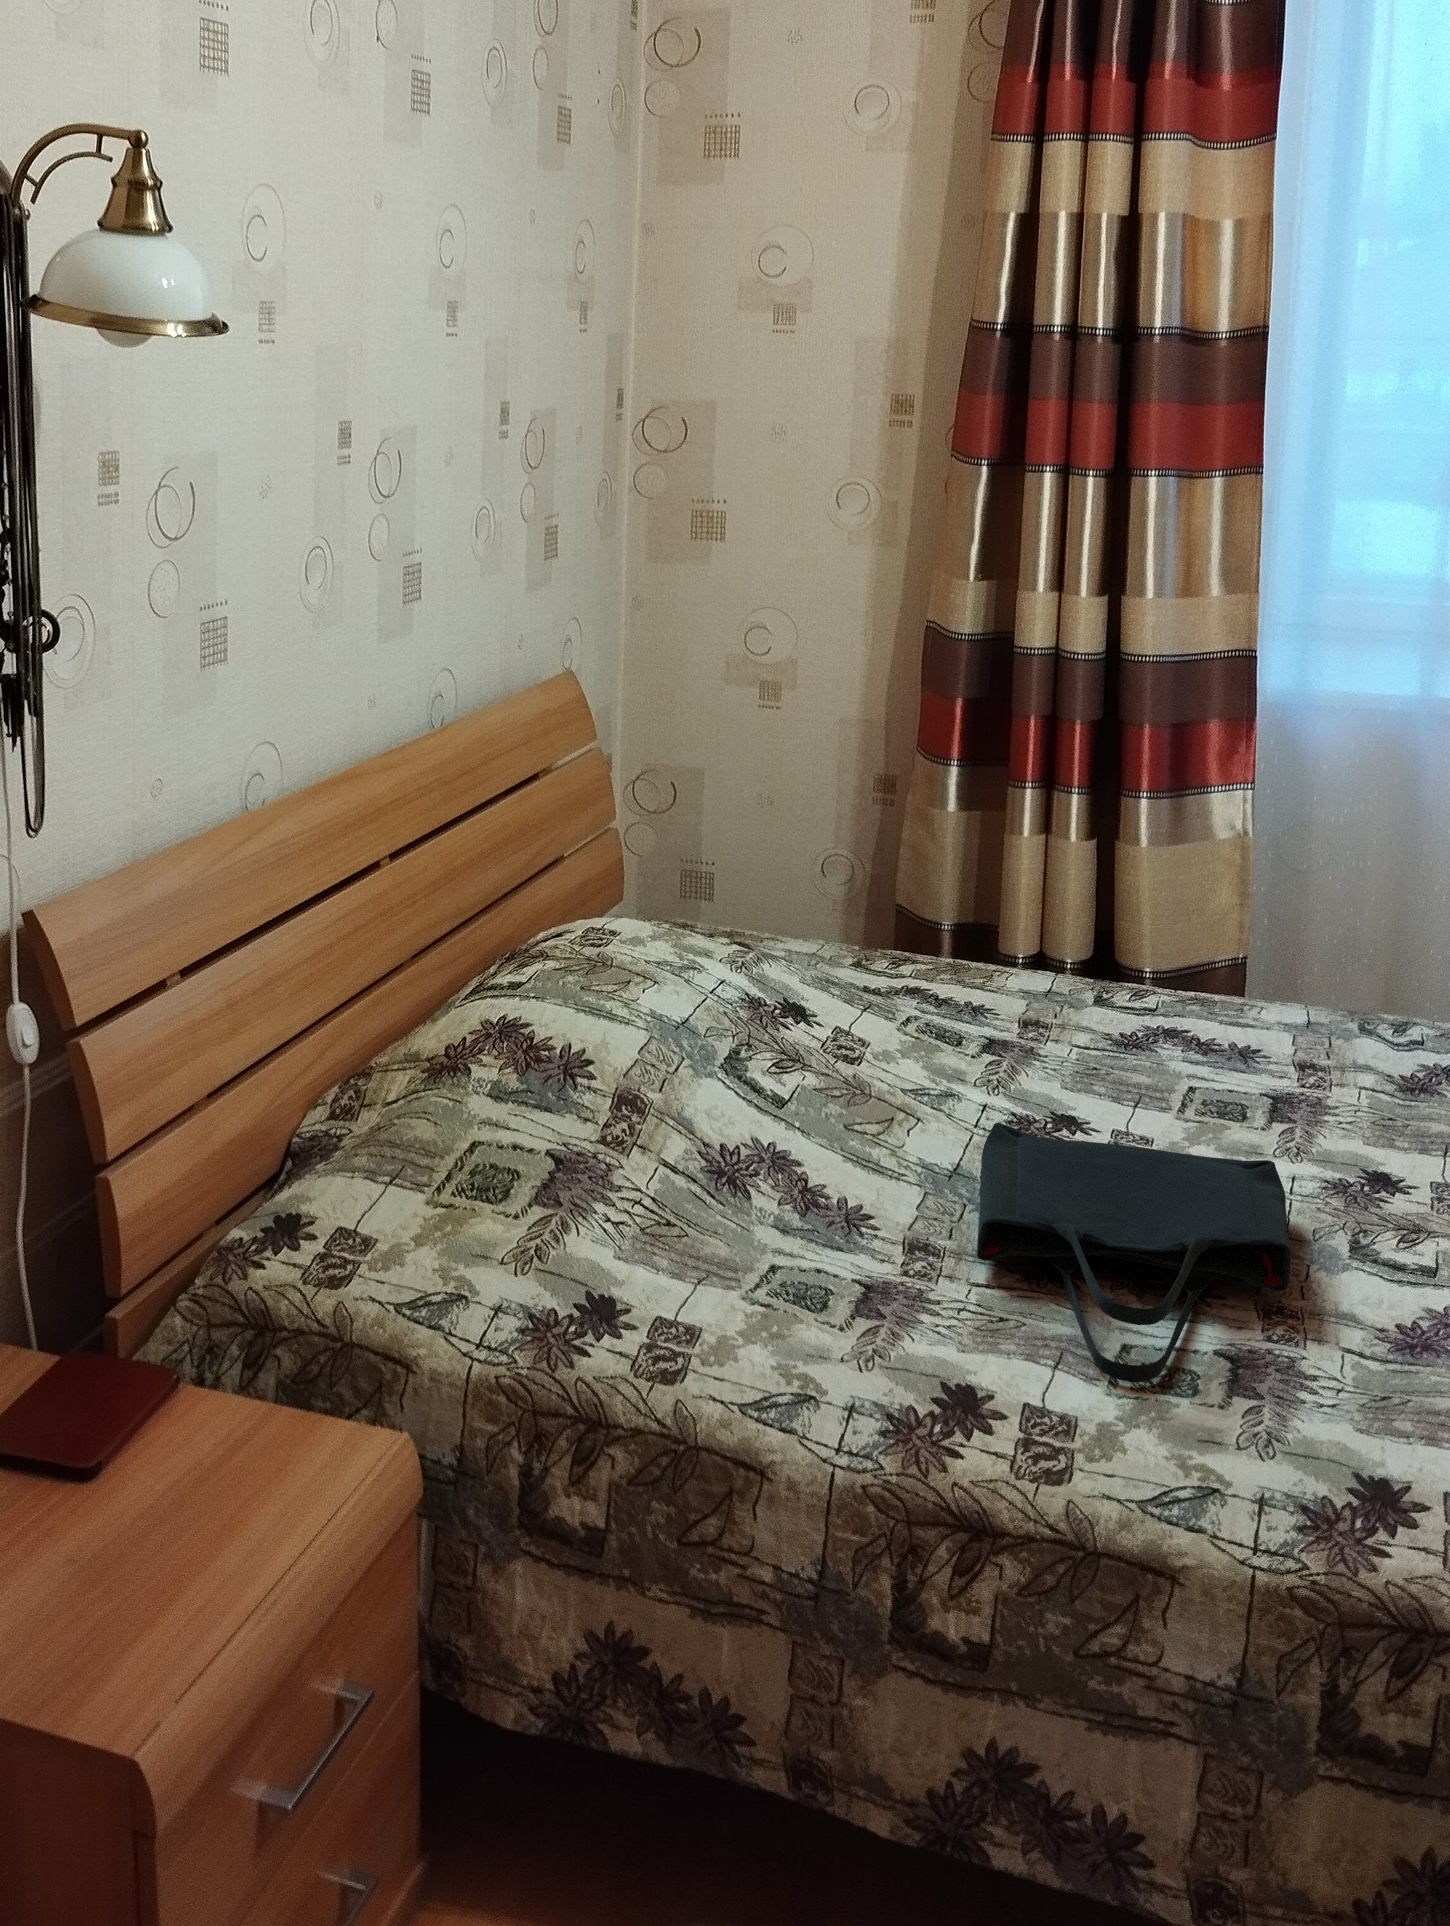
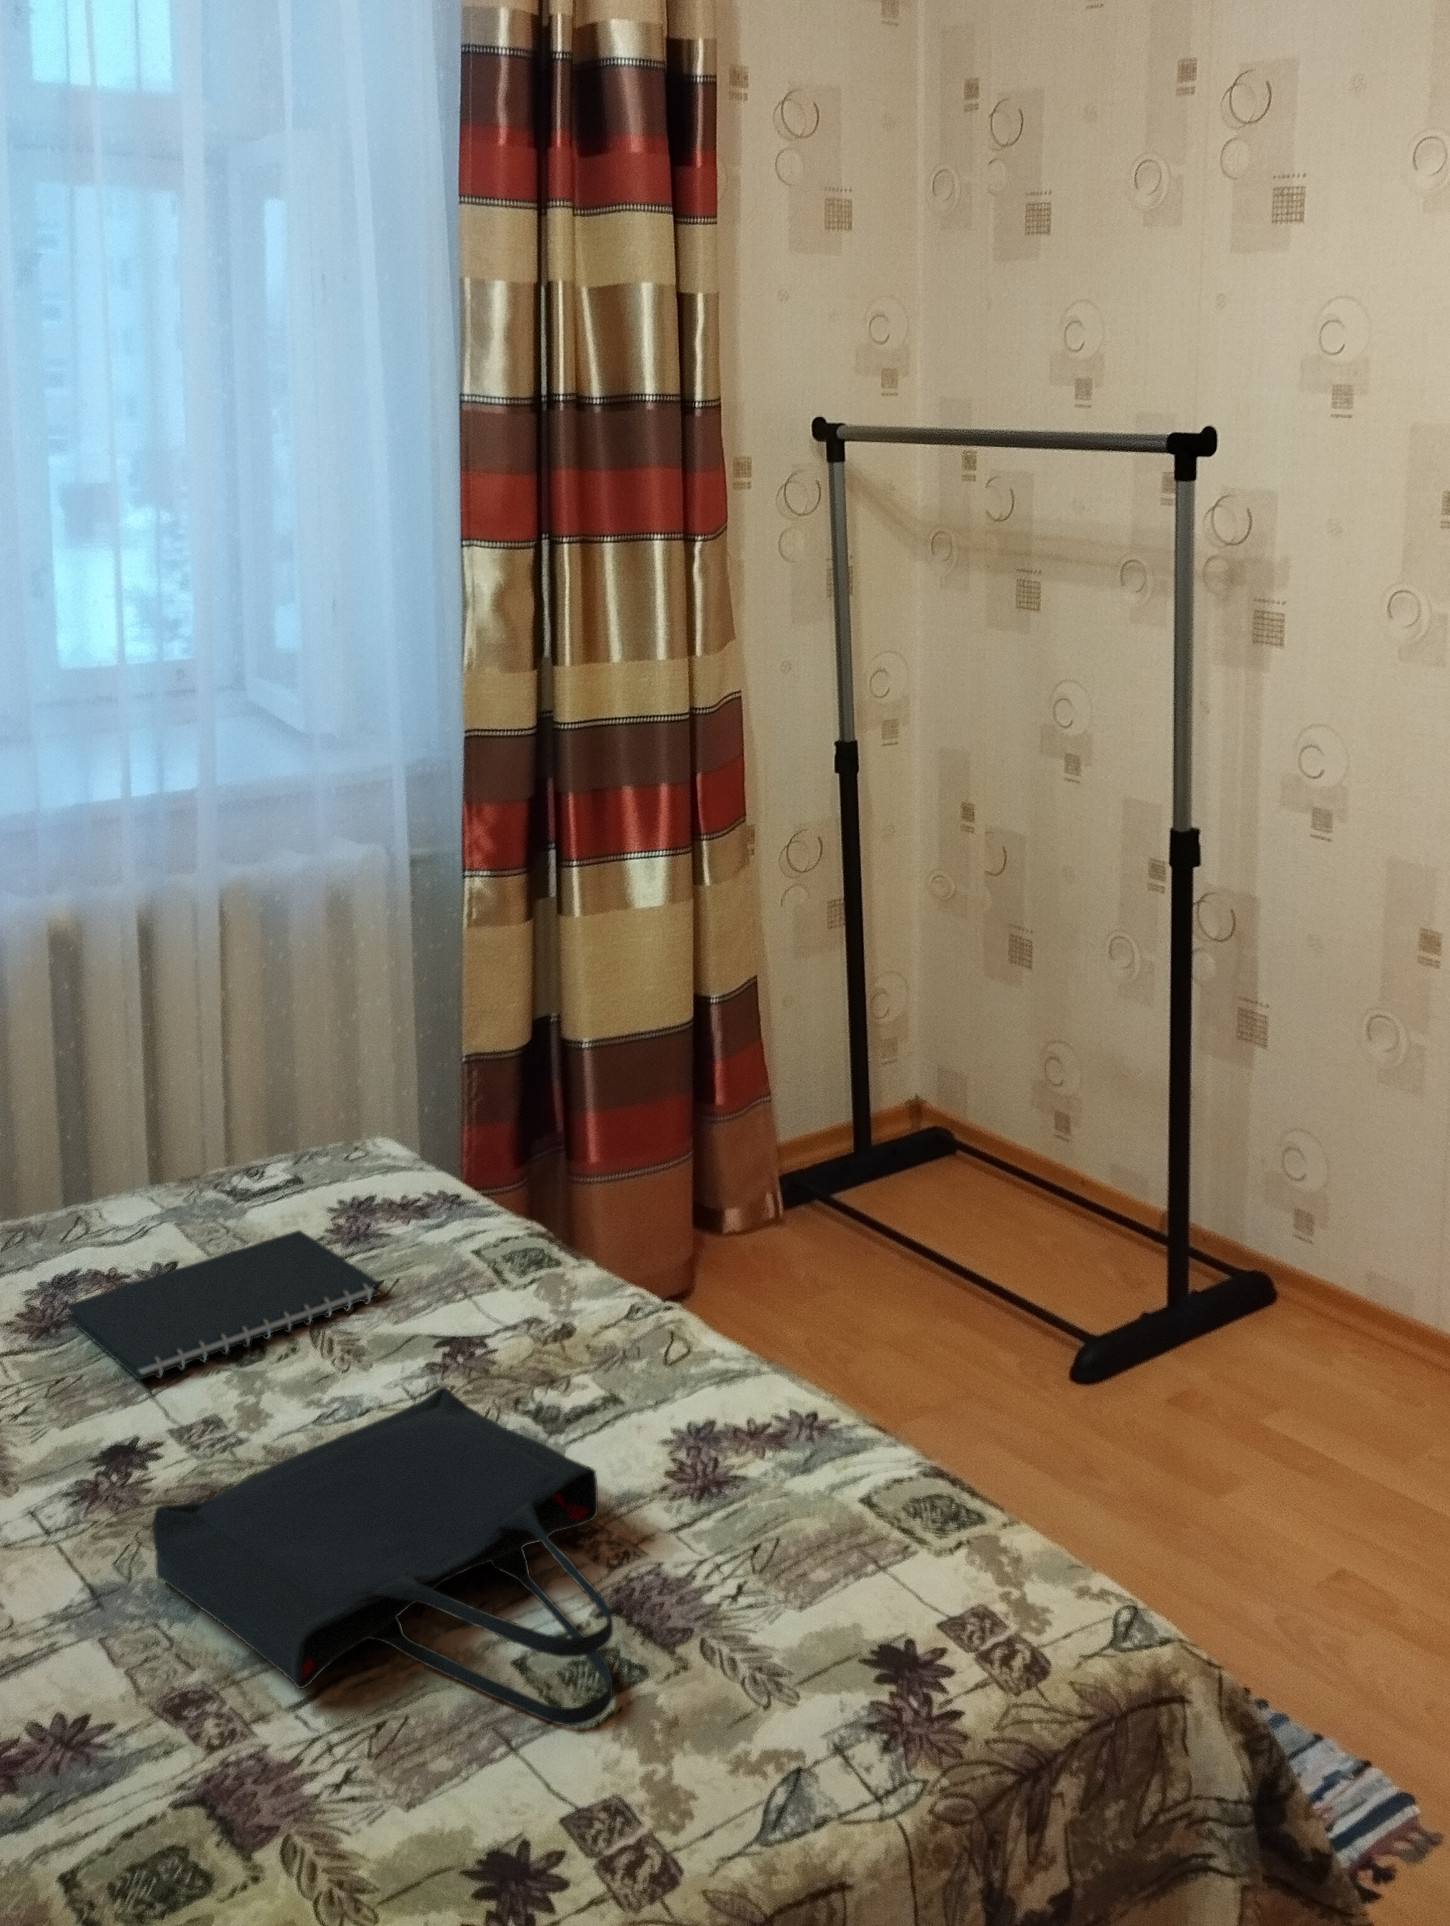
notebook: none [1124,1026,1358,1118] -> present [66,1230,380,1380]

